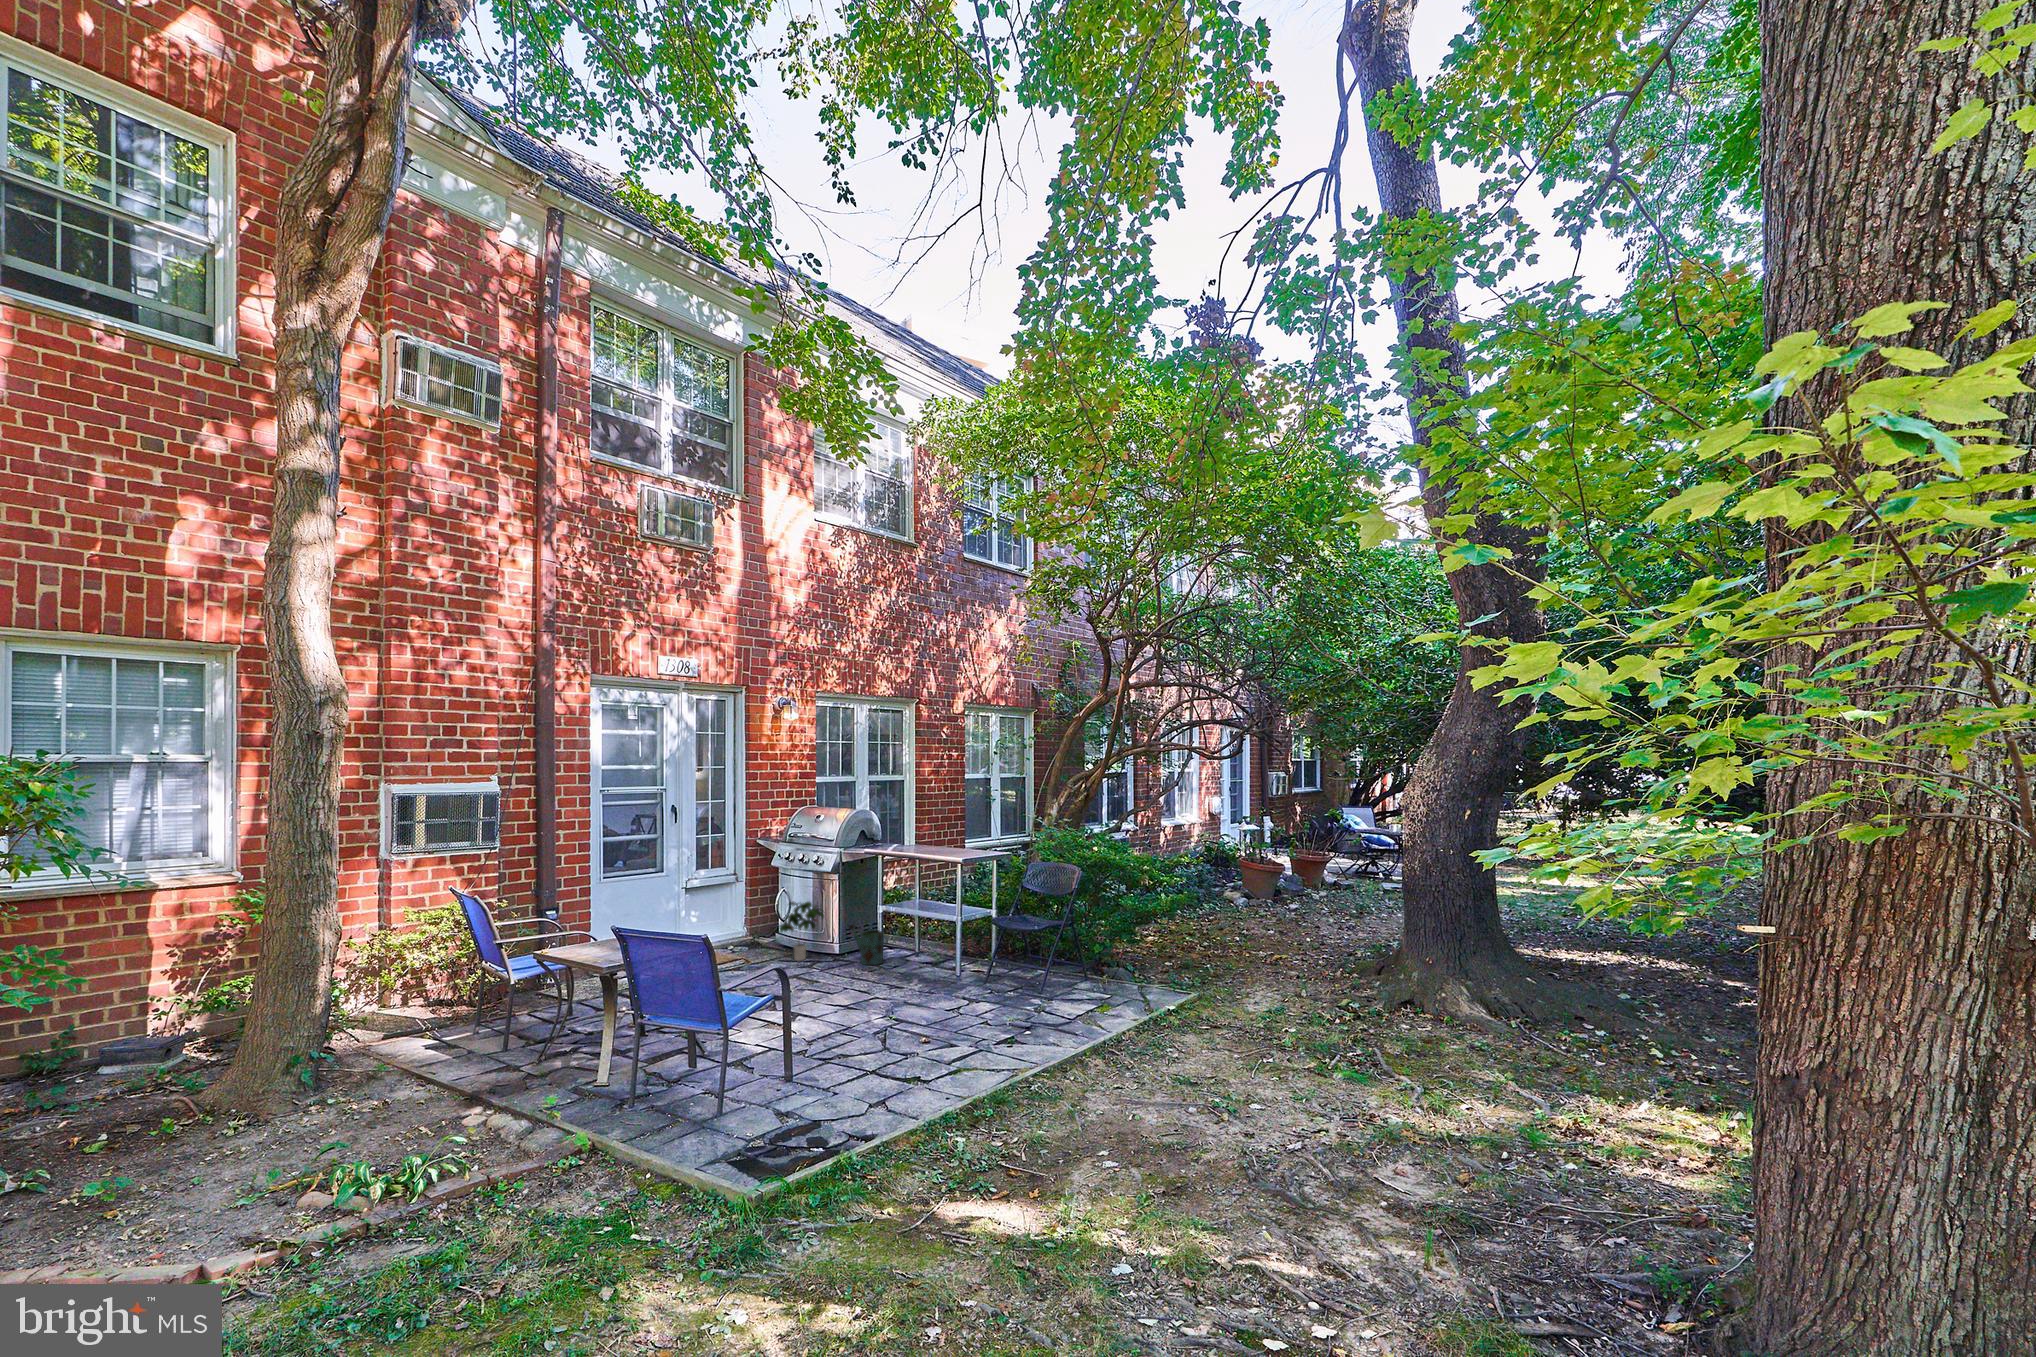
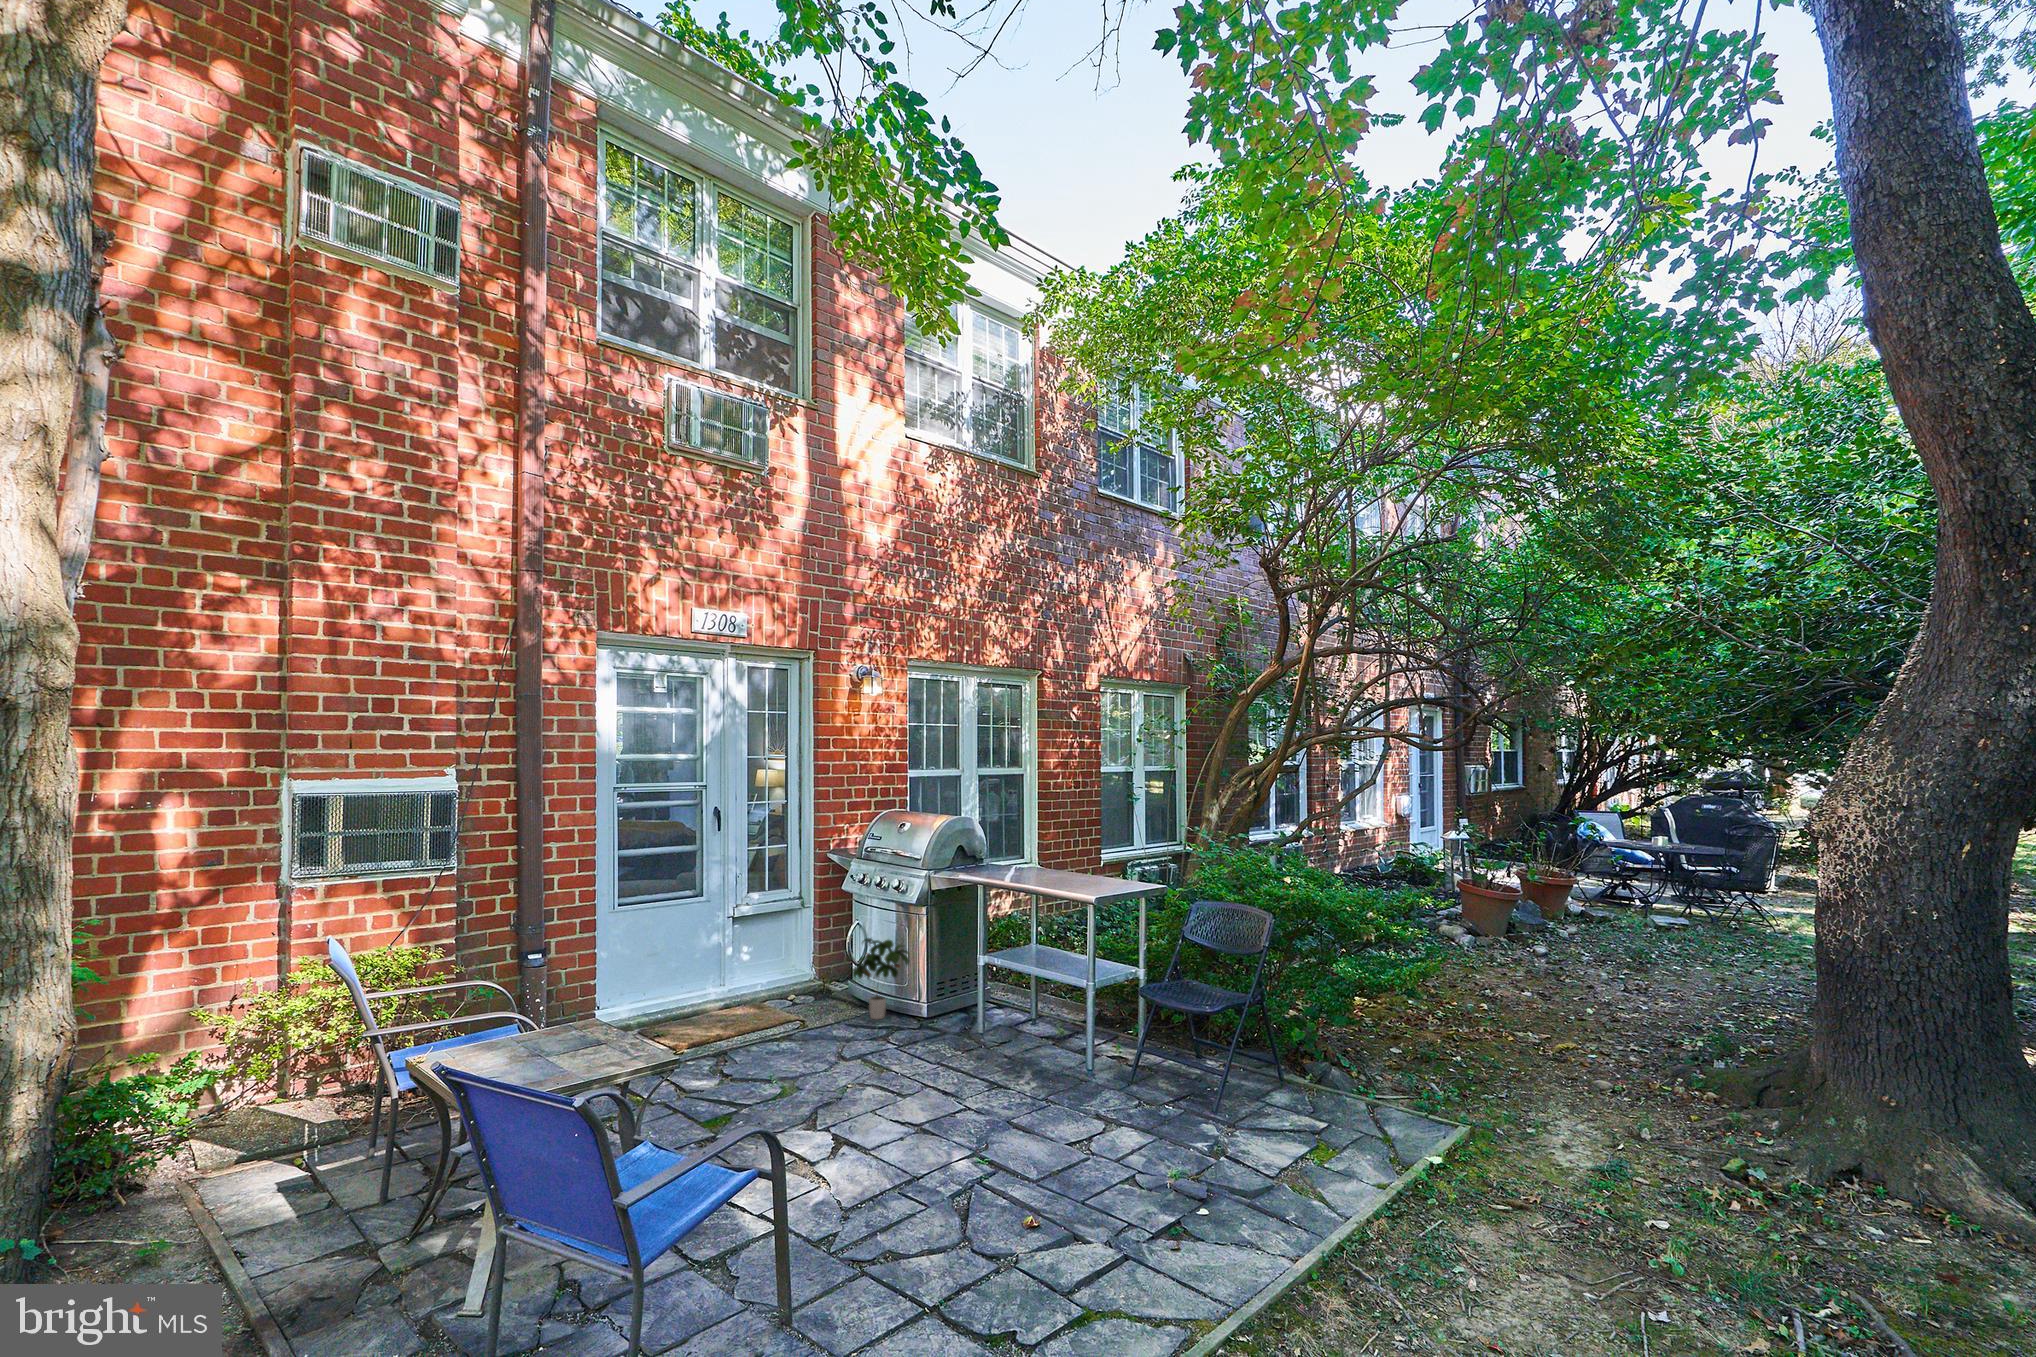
watering can: present [849,924,888,965] -> none [941,972,994,1032]

